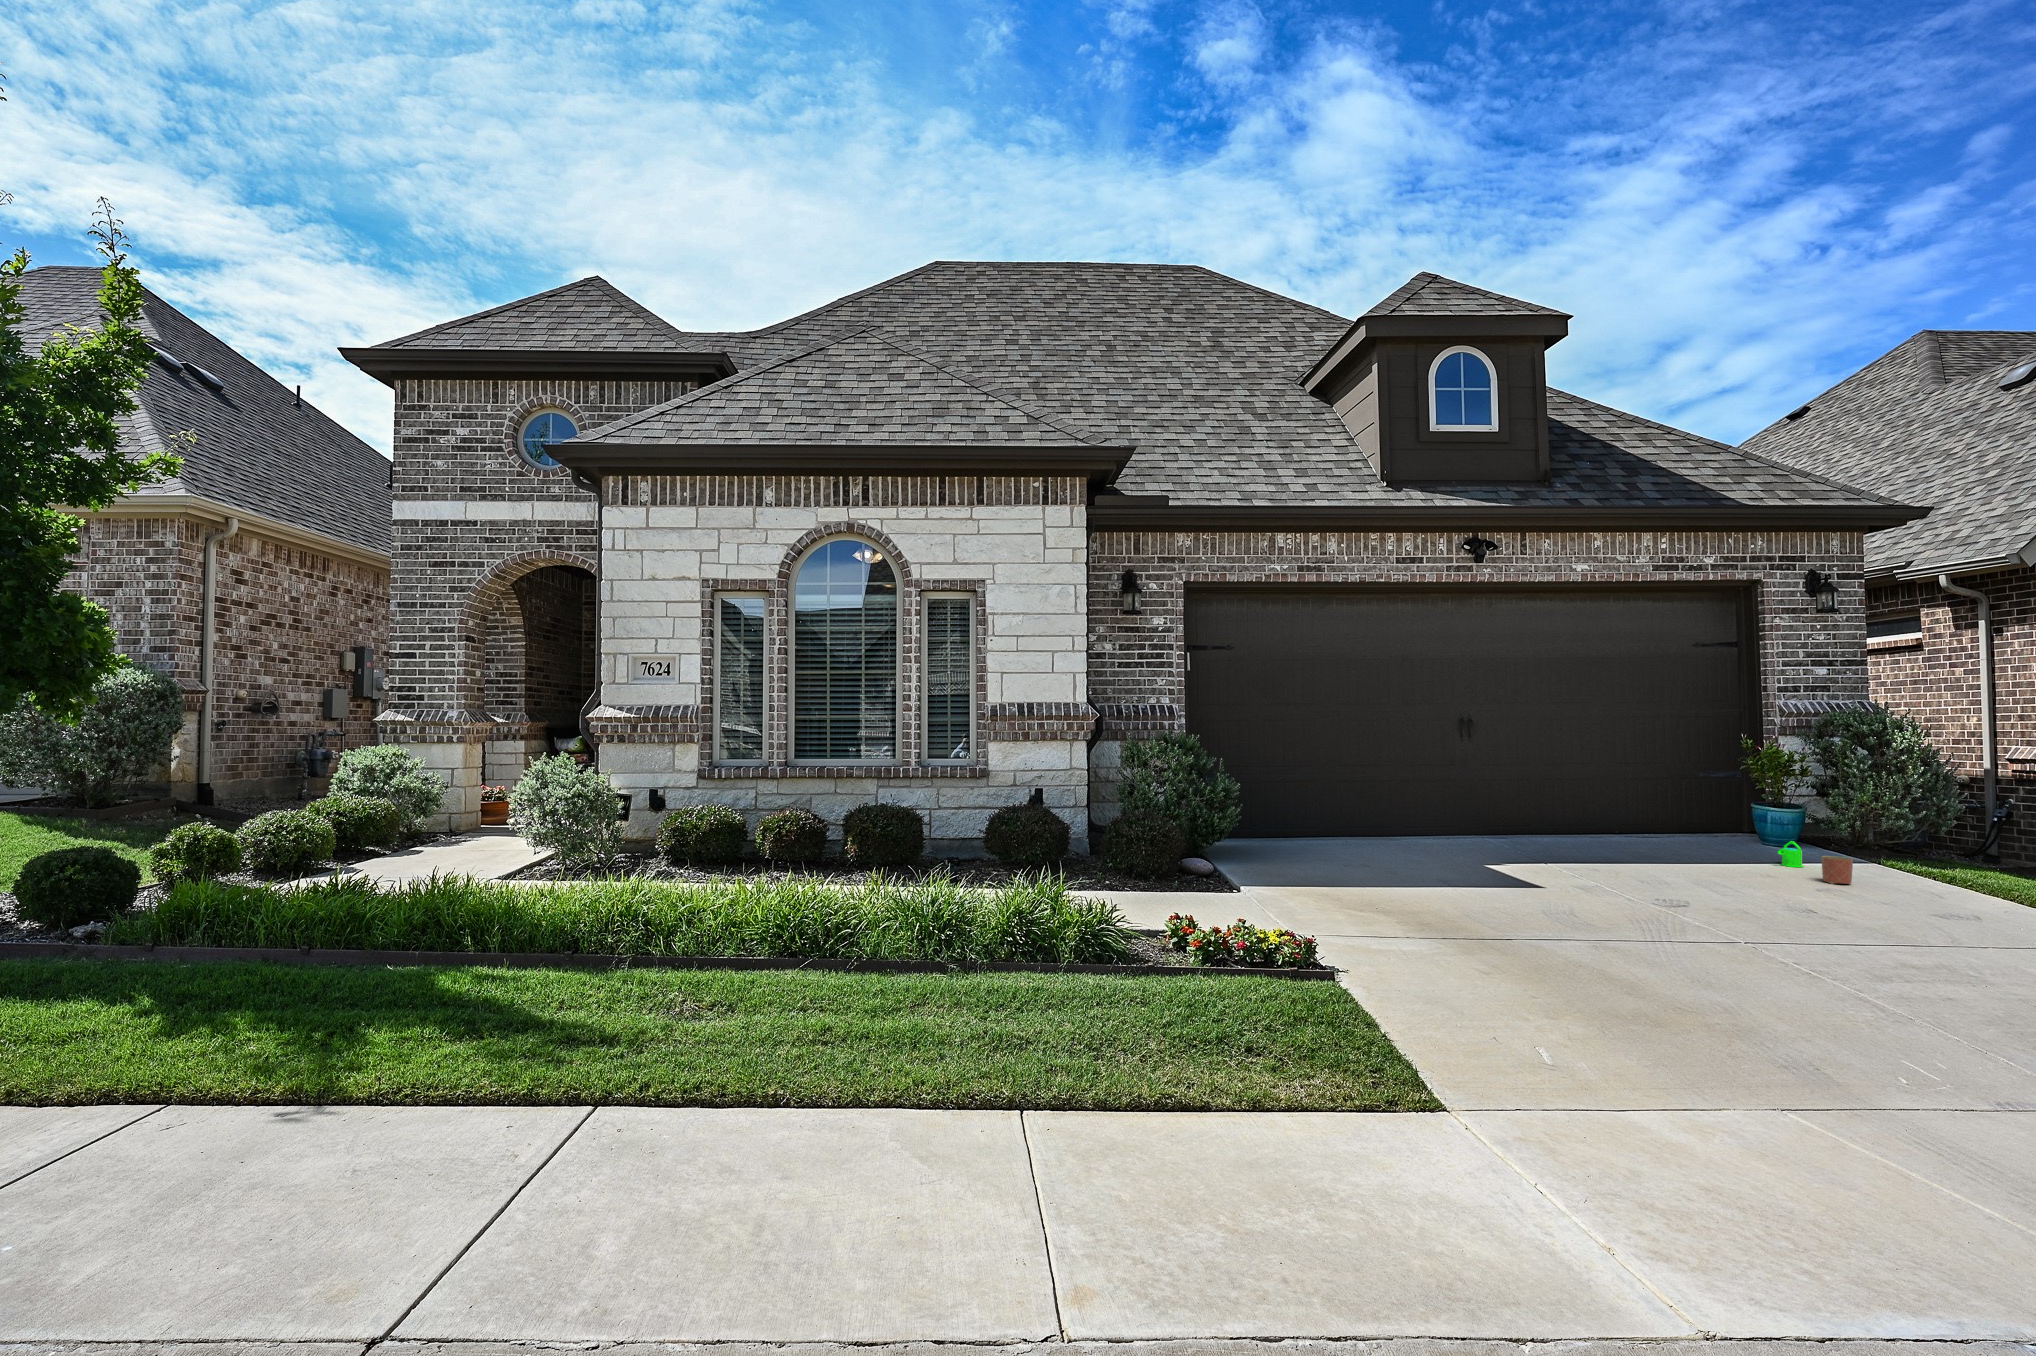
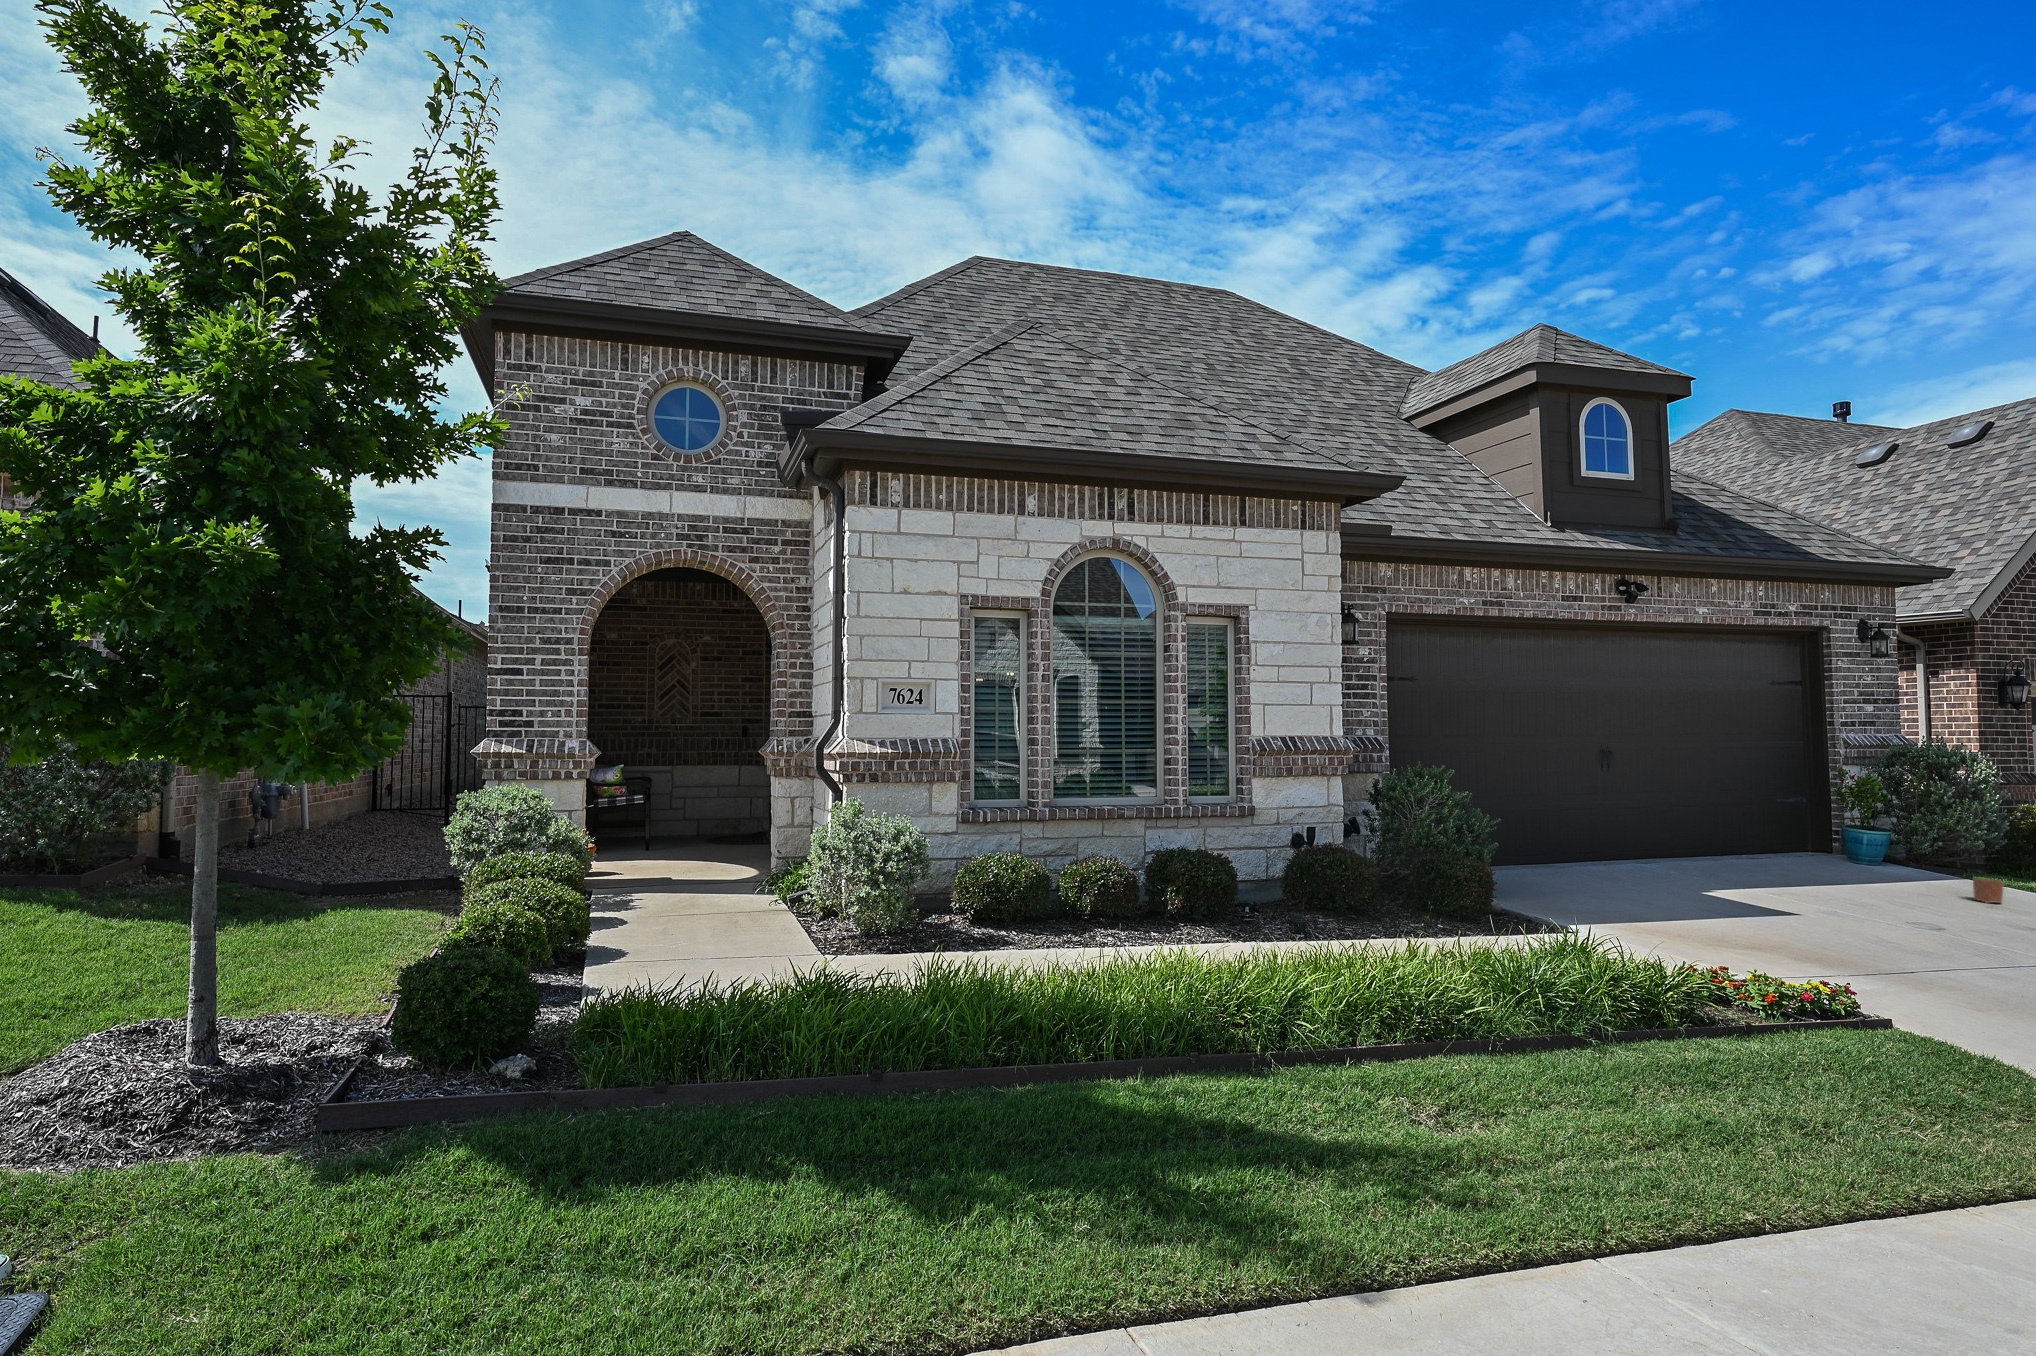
watering can: present [1778,841,1803,867] -> none [1904,862,1927,885]

